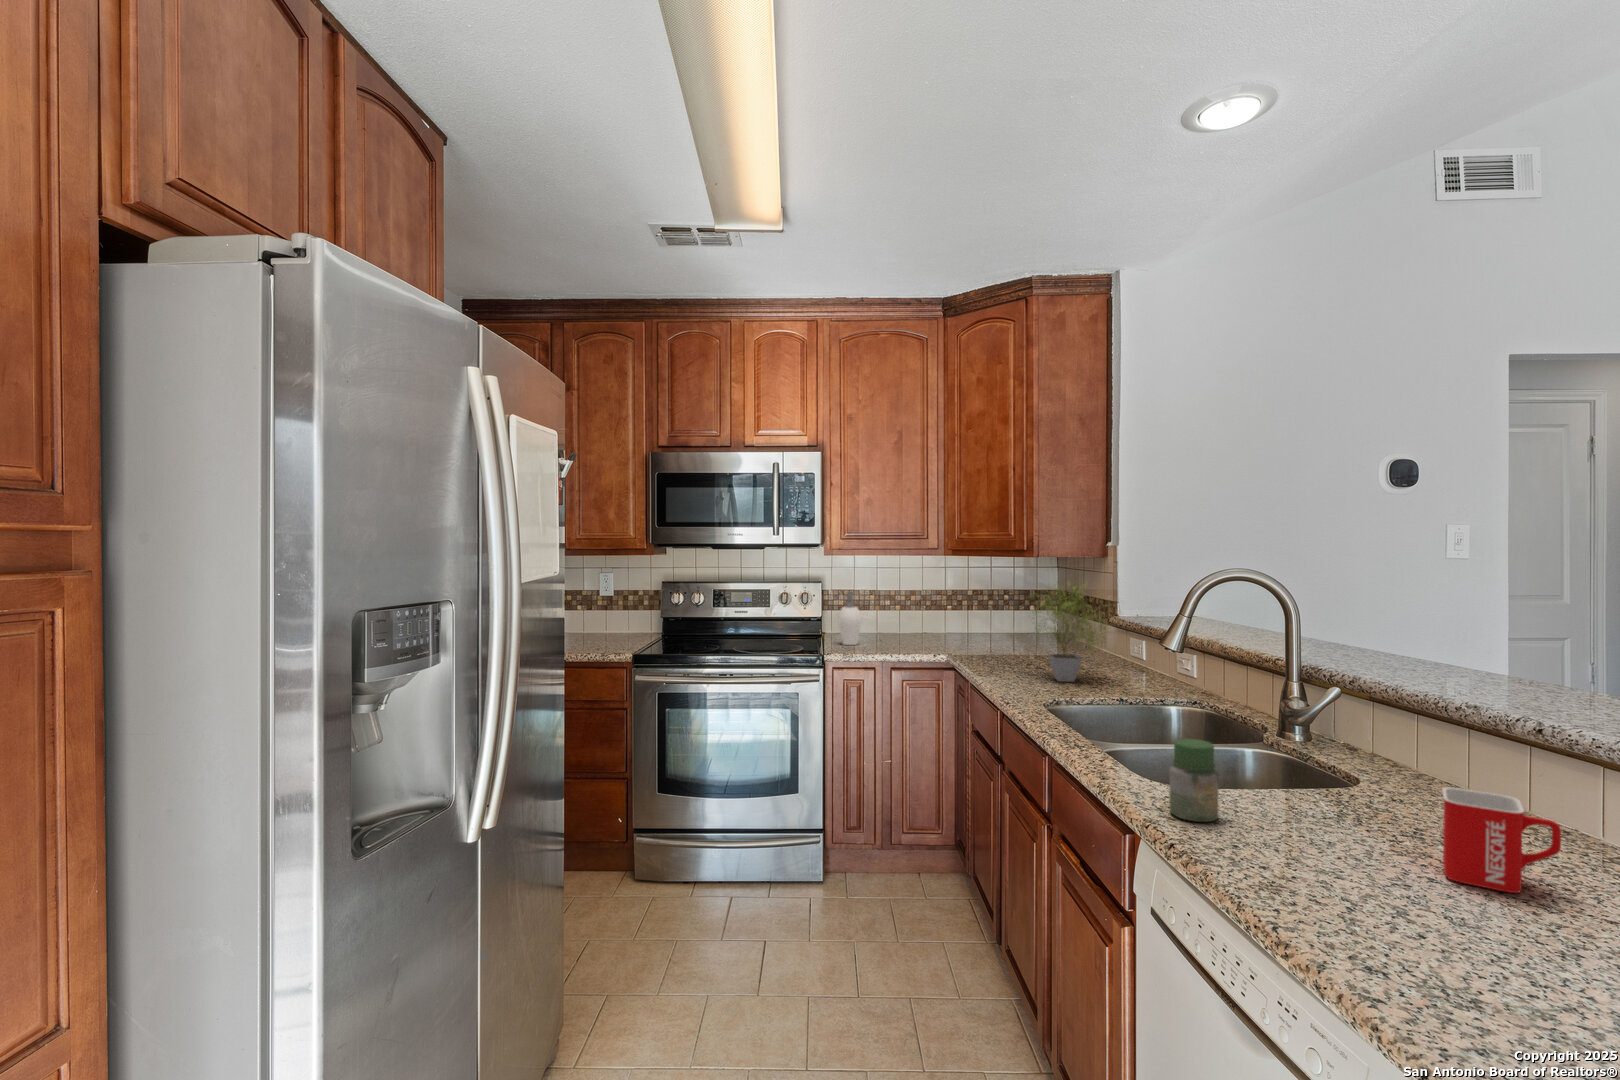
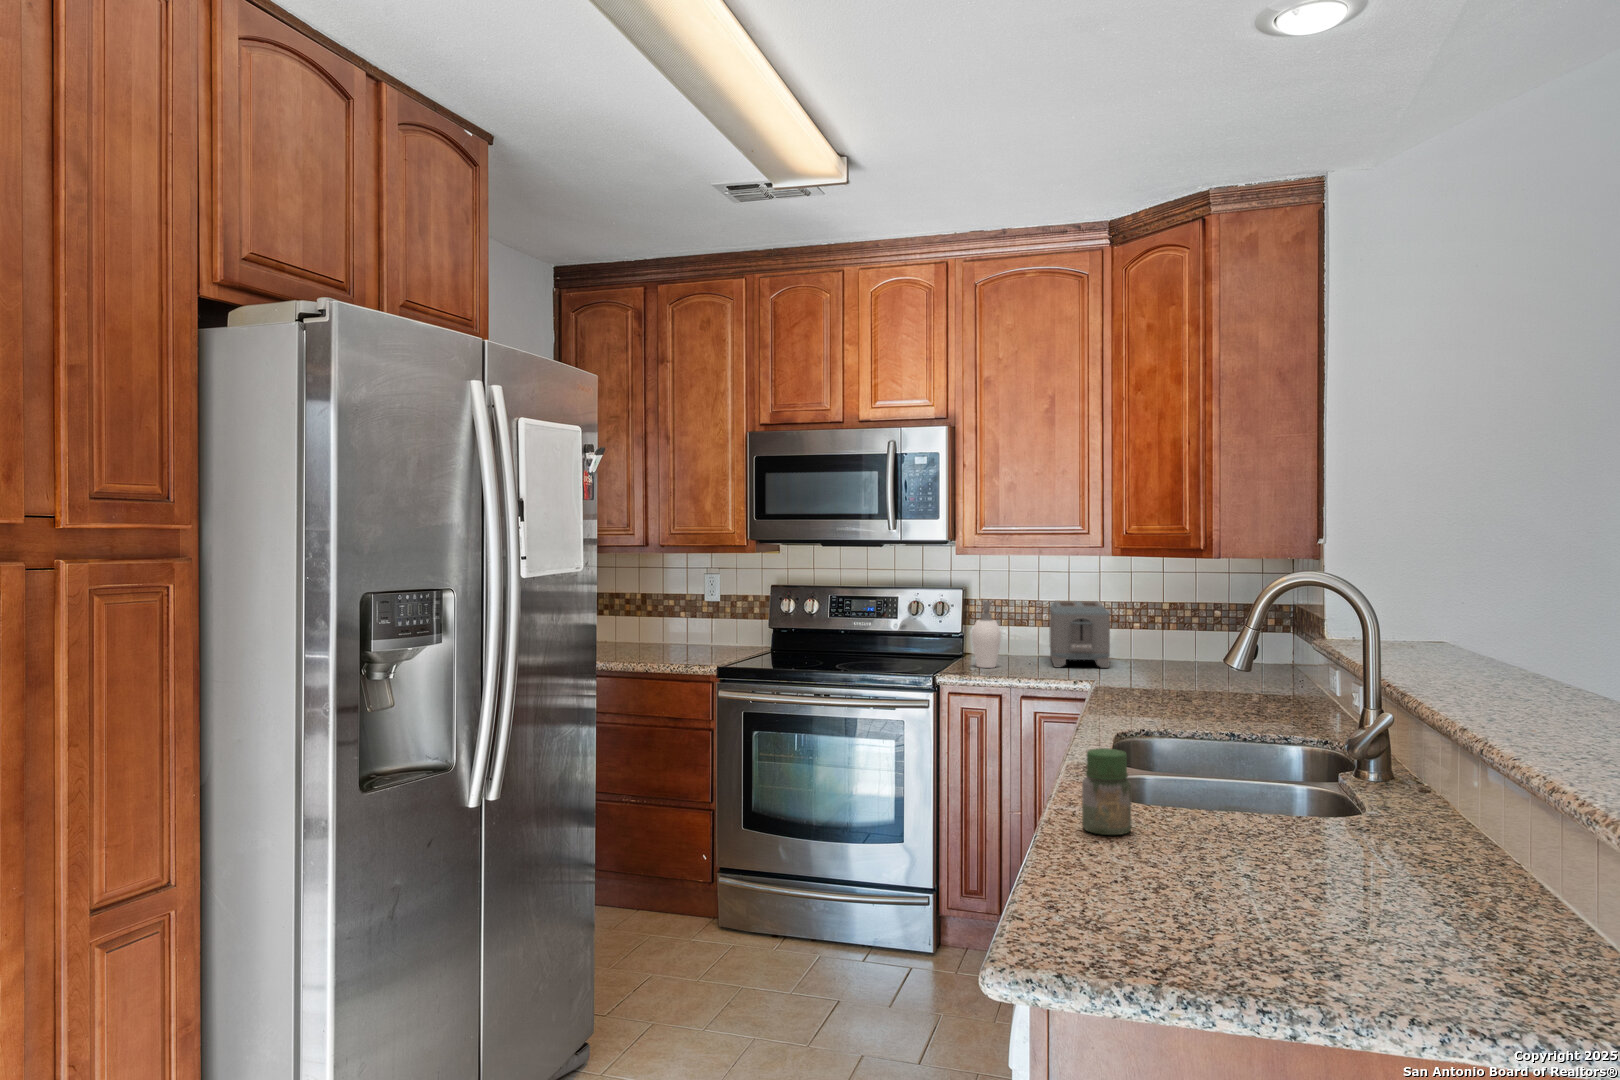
potted plant: present [1035,583,1109,682] -> none [1148,574,1262,715]
toaster: none [886,590,942,643] -> present [1049,601,1110,668]
mug: present [1442,787,1561,893] -> none [1278,800,1384,905]

